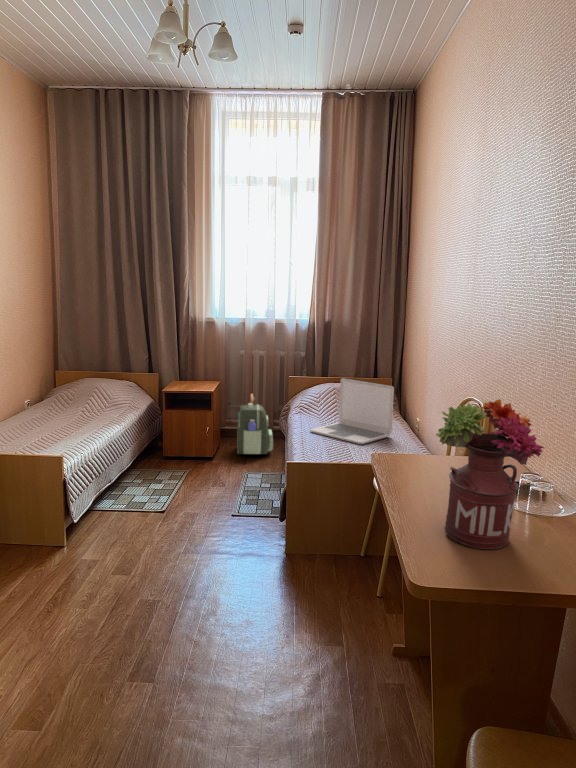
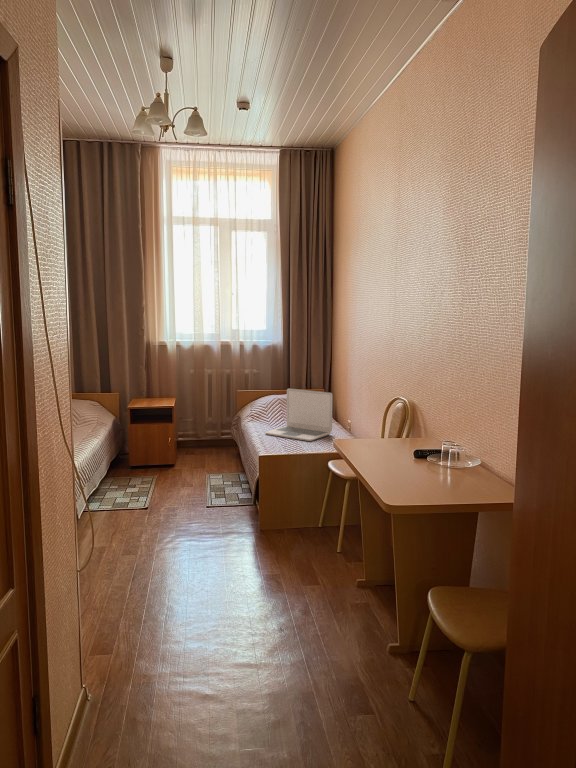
backpack: present [237,394,273,454] -> none [193,407,226,460]
flower arrangement: present [436,399,544,549] -> none [391,391,459,488]

